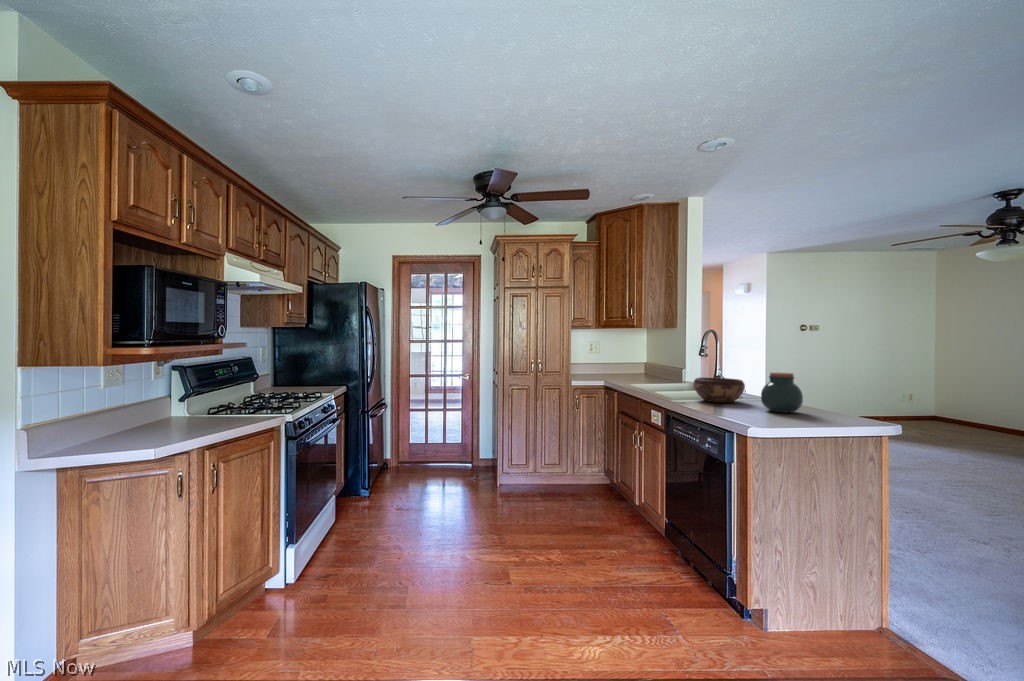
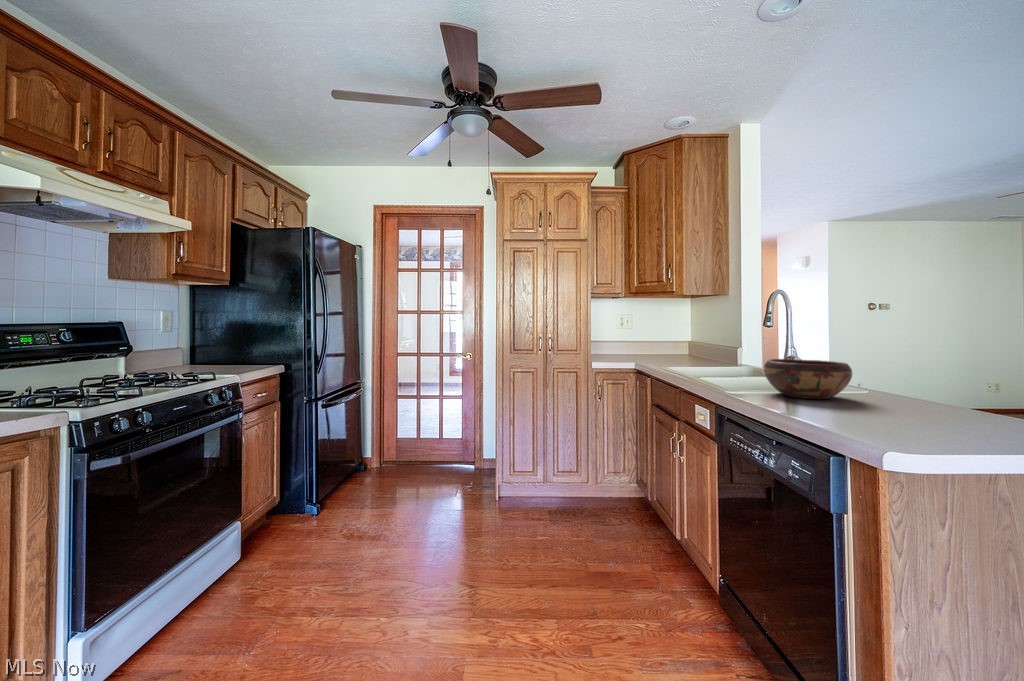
jar: present [761,372,803,413] -> none [889,350,975,420]

